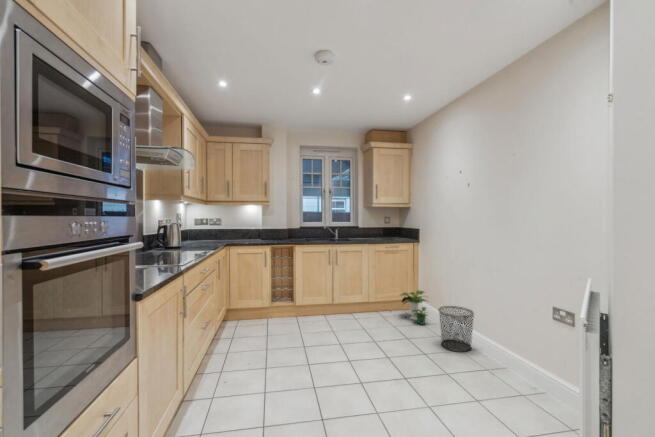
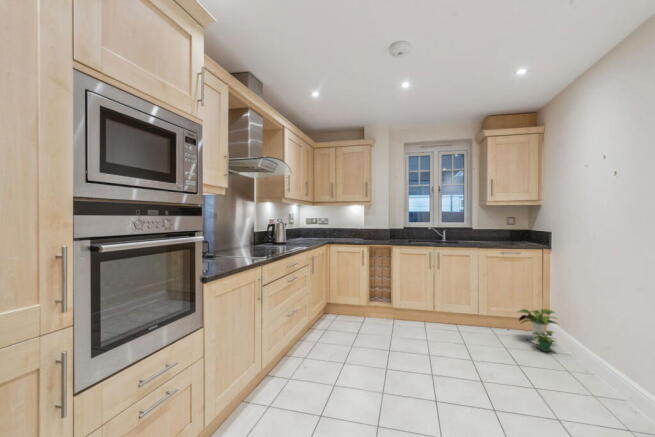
waste bin: present [439,306,474,352] -> none [560,333,617,398]

